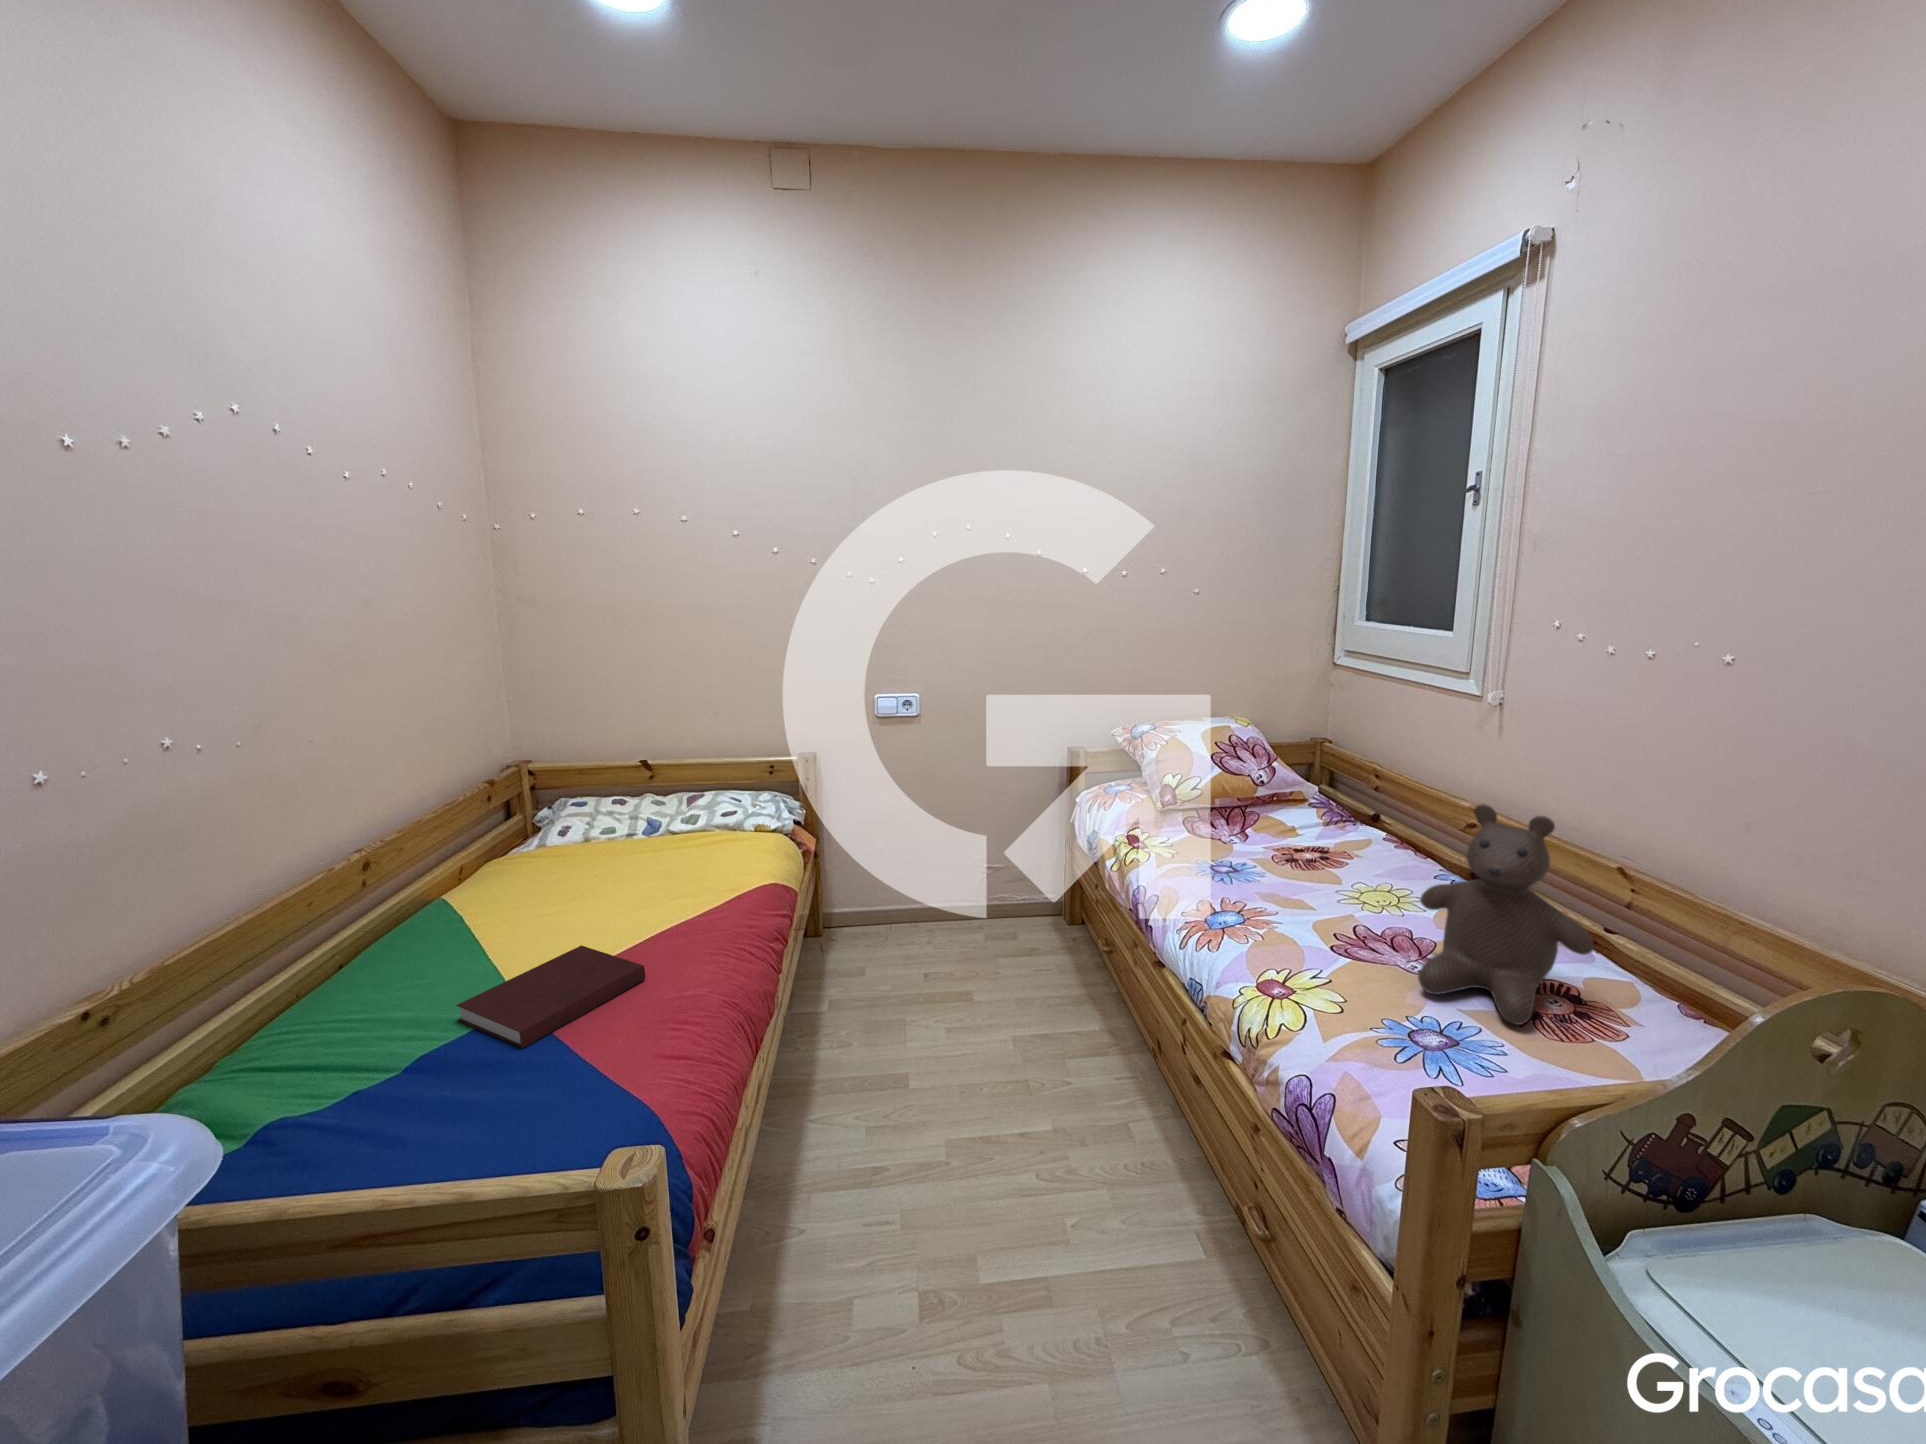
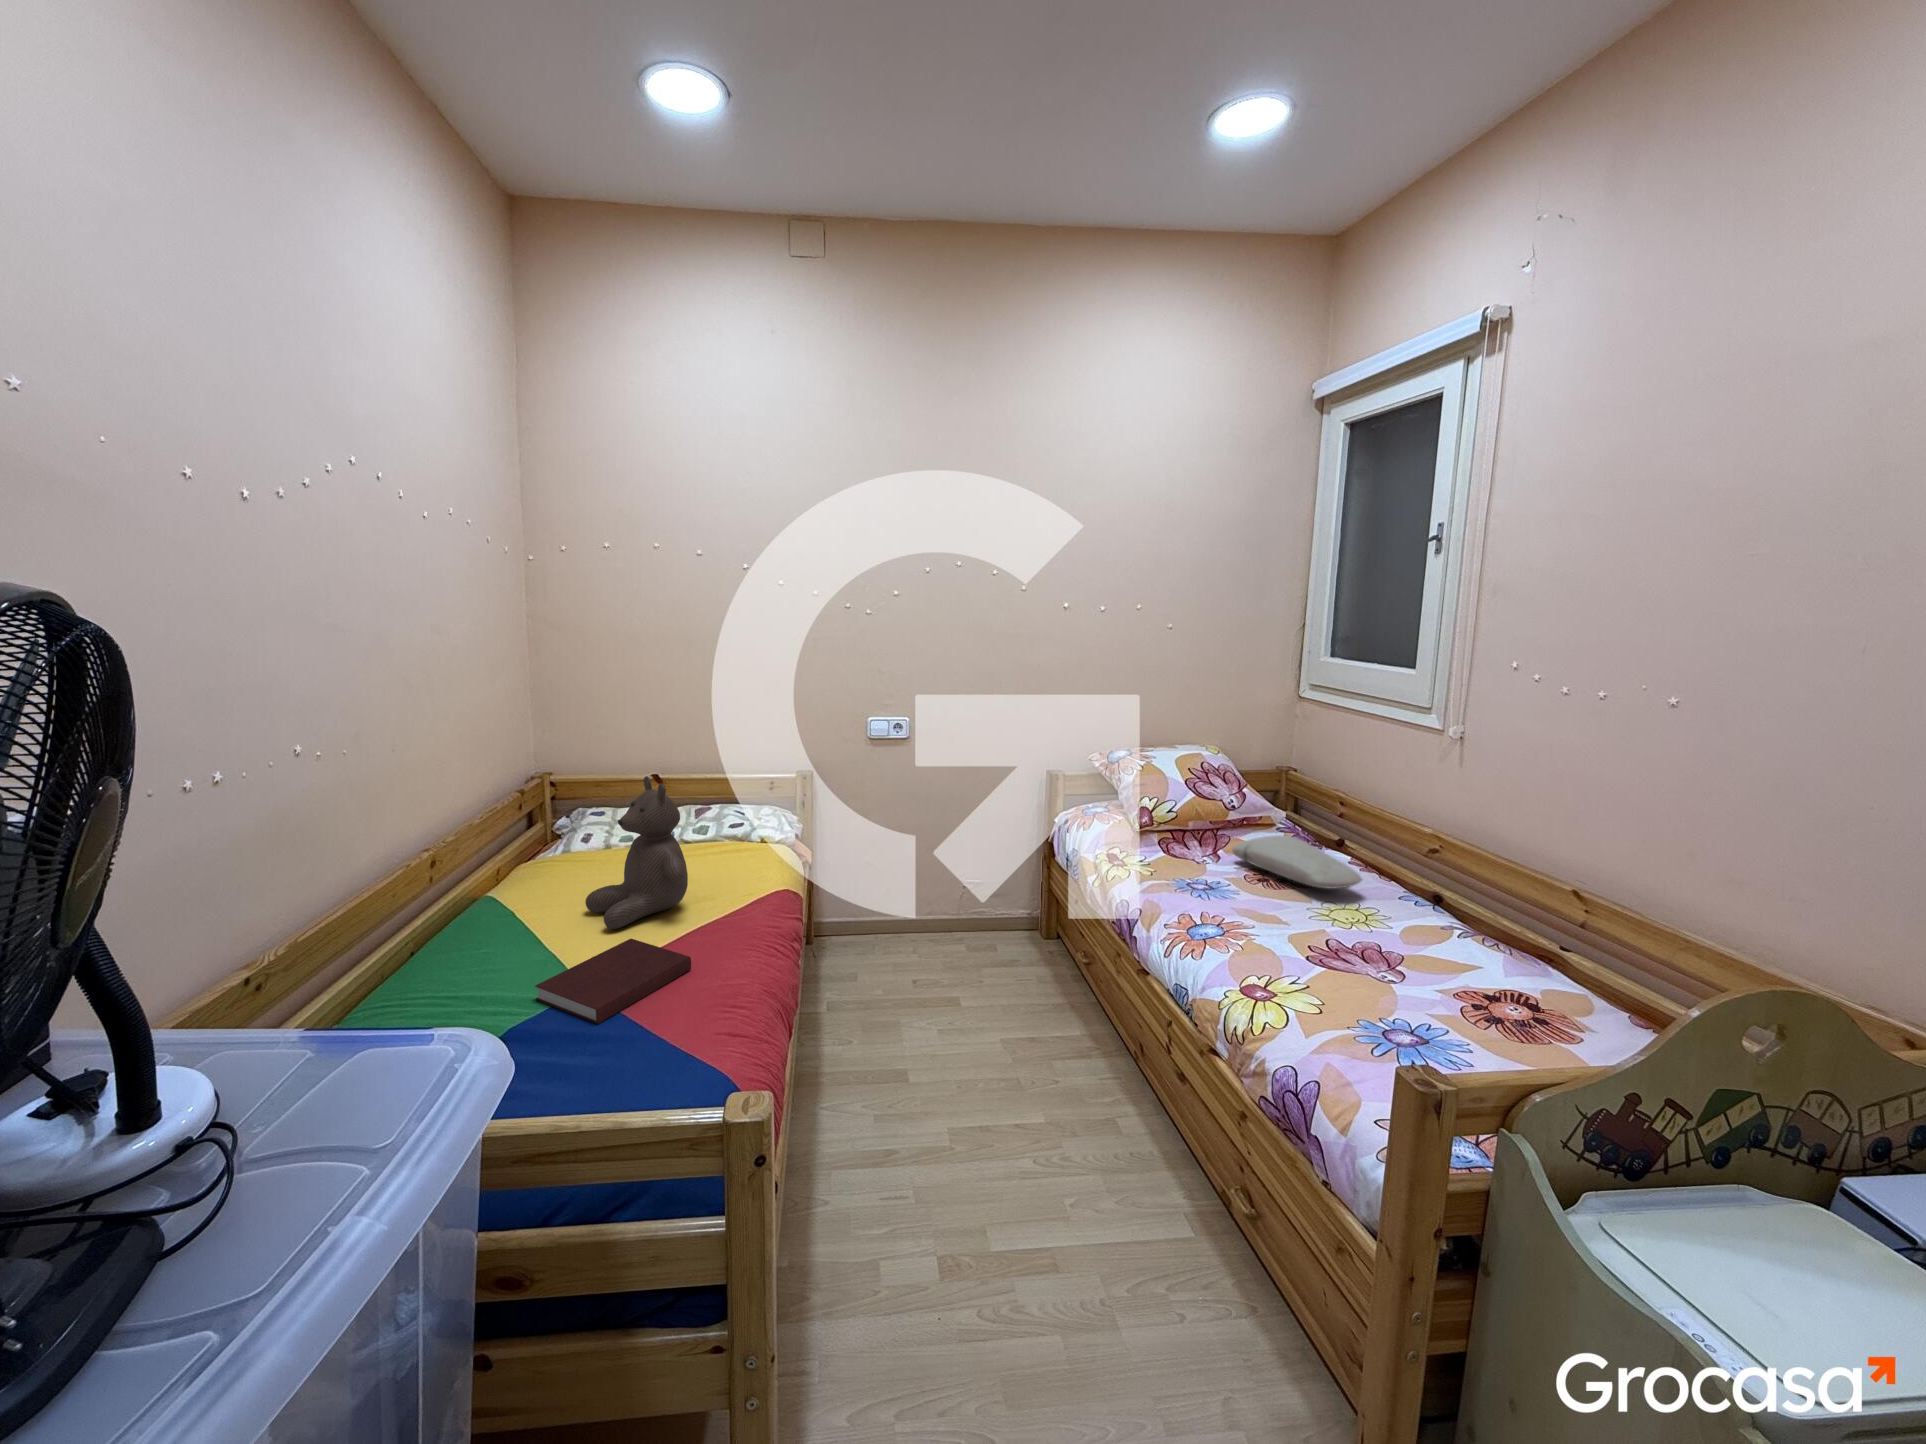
teddy bear: present [1418,804,1594,1025] -> present [585,776,688,929]
pillow: none [1260,812,1396,869] -> present [1232,835,1363,889]

